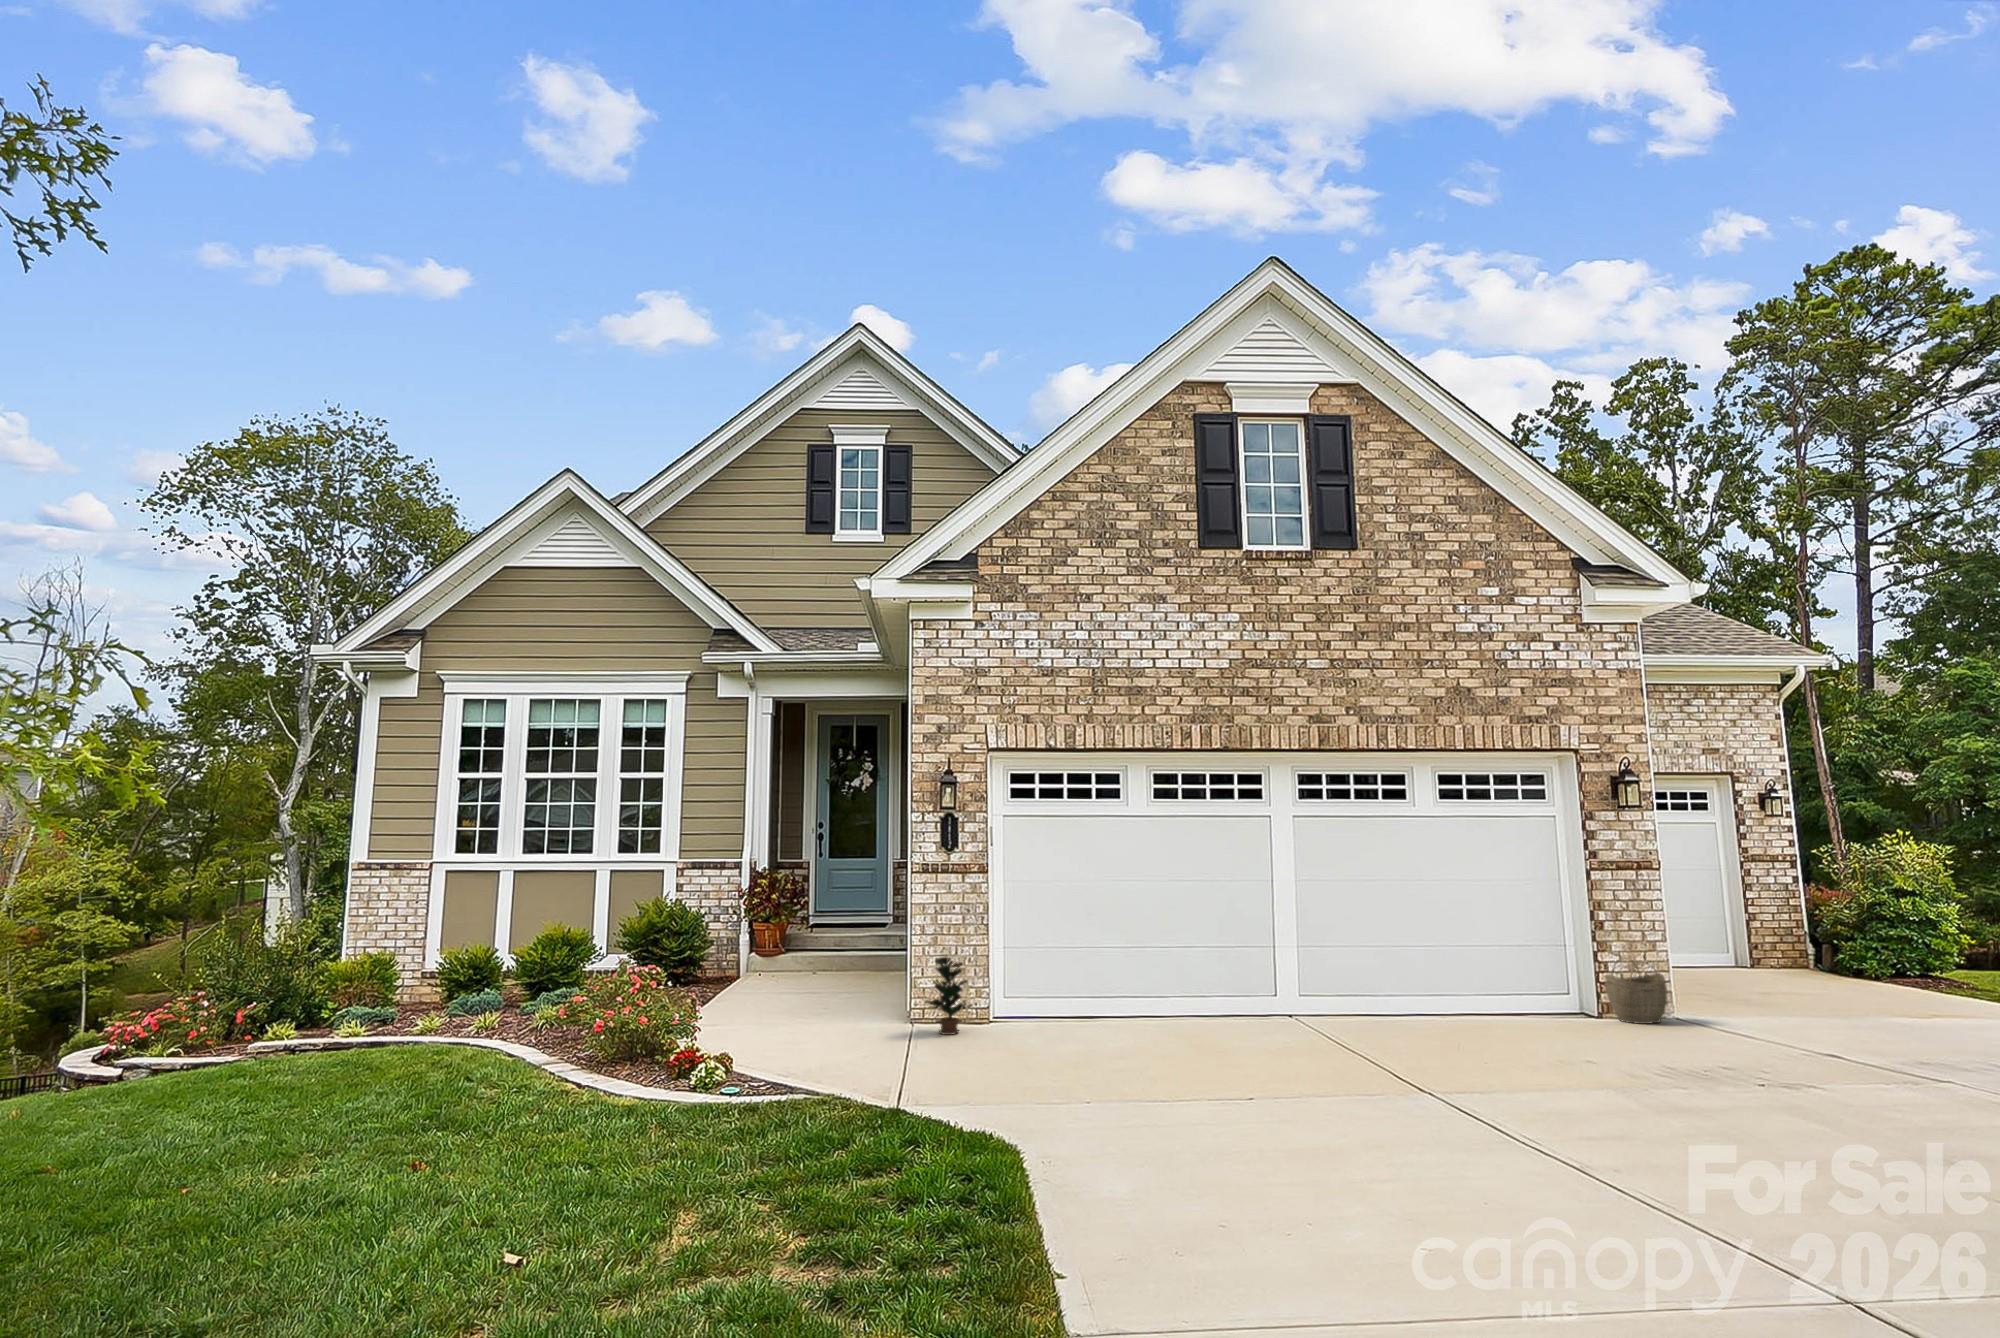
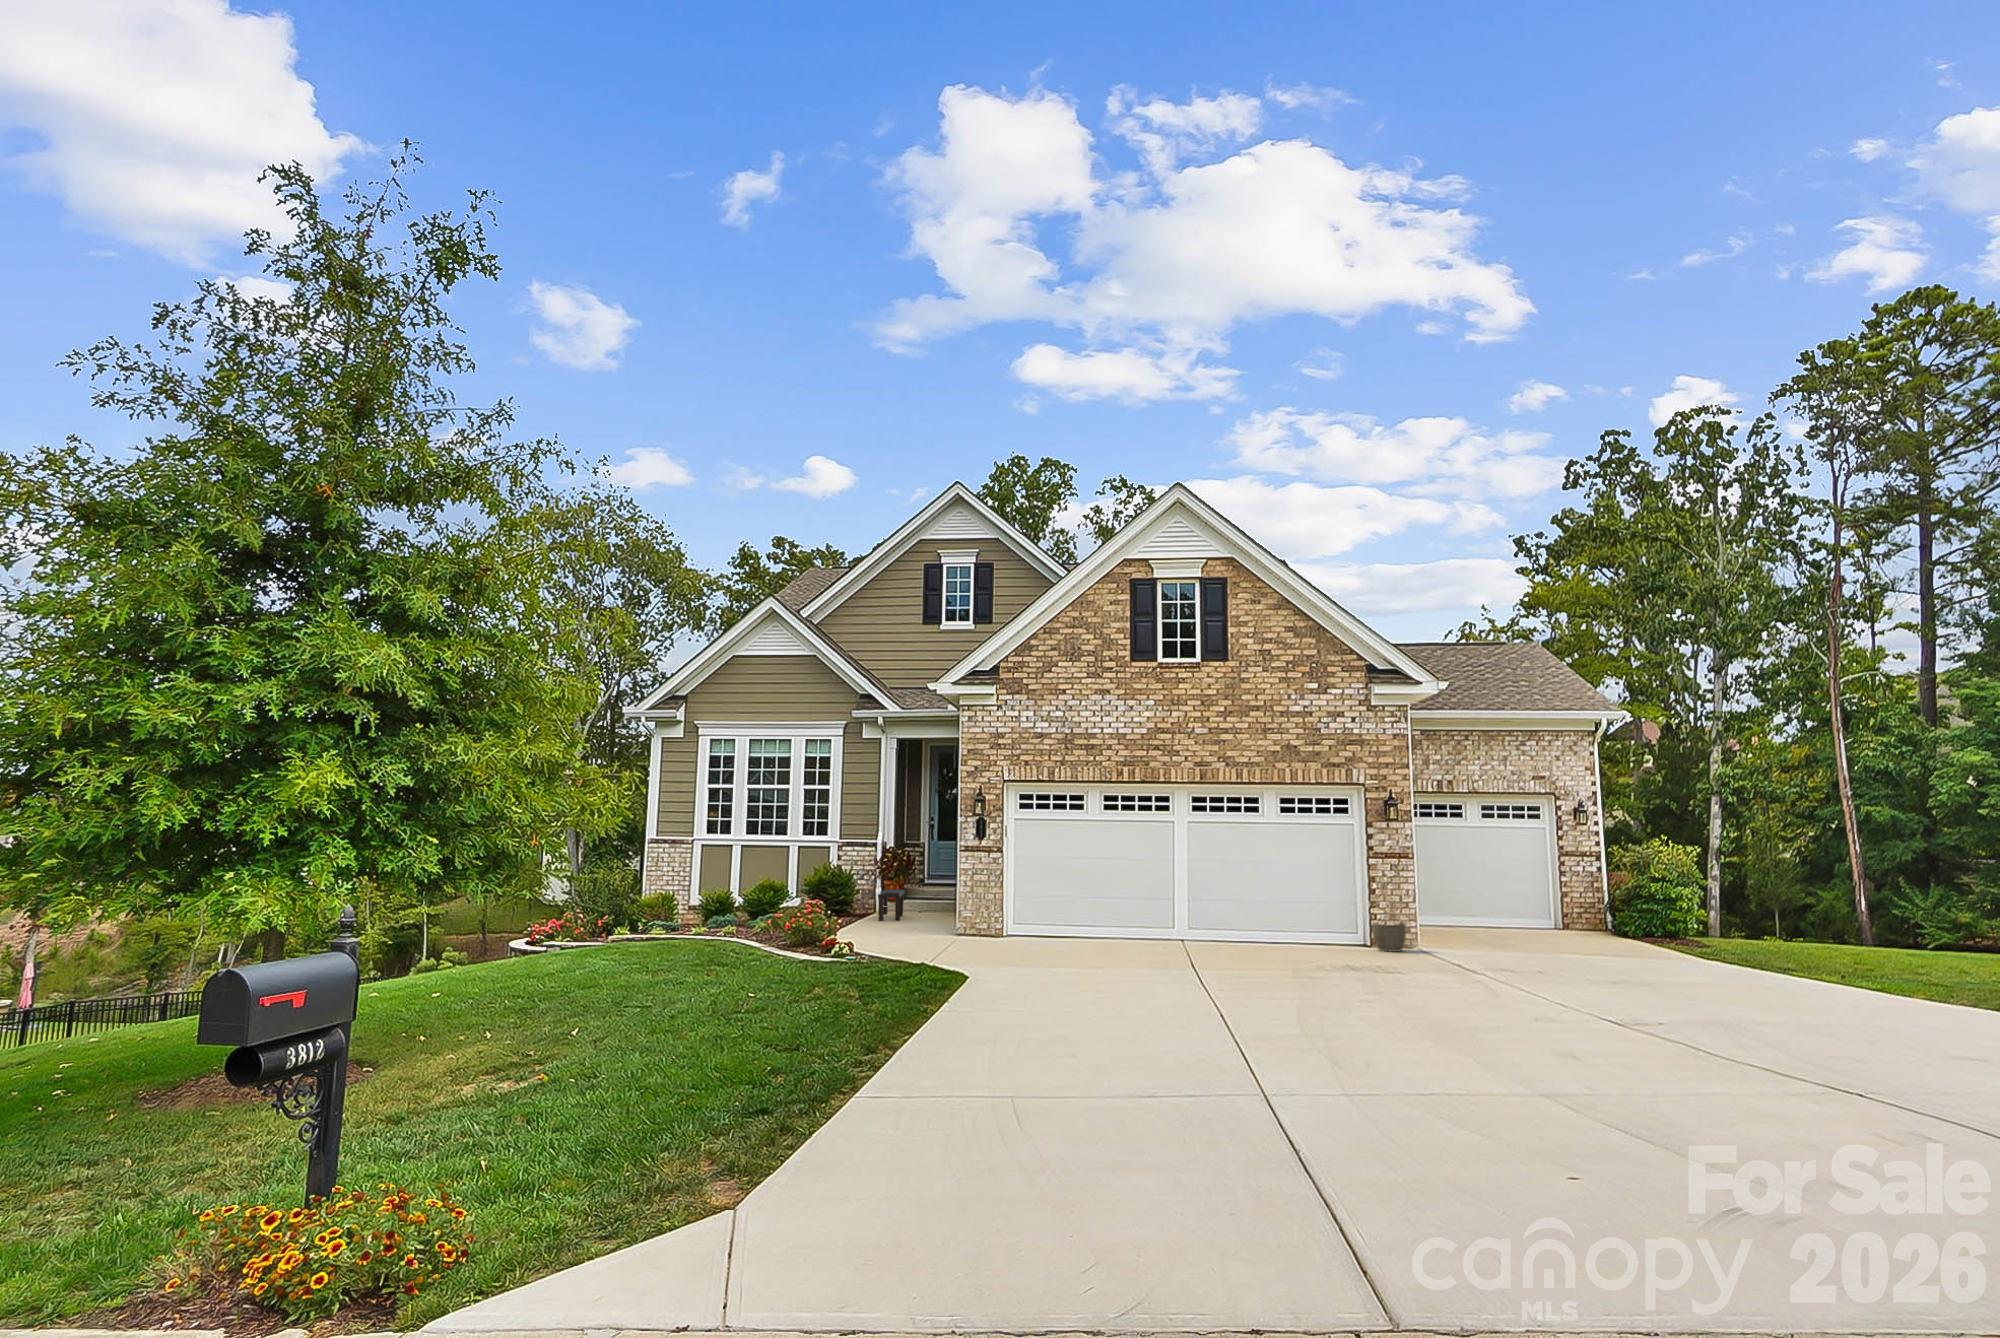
bench: none [749,936,789,991] -> present [878,889,905,921]
potted plant: present [926,957,971,1035] -> none [964,899,990,942]

